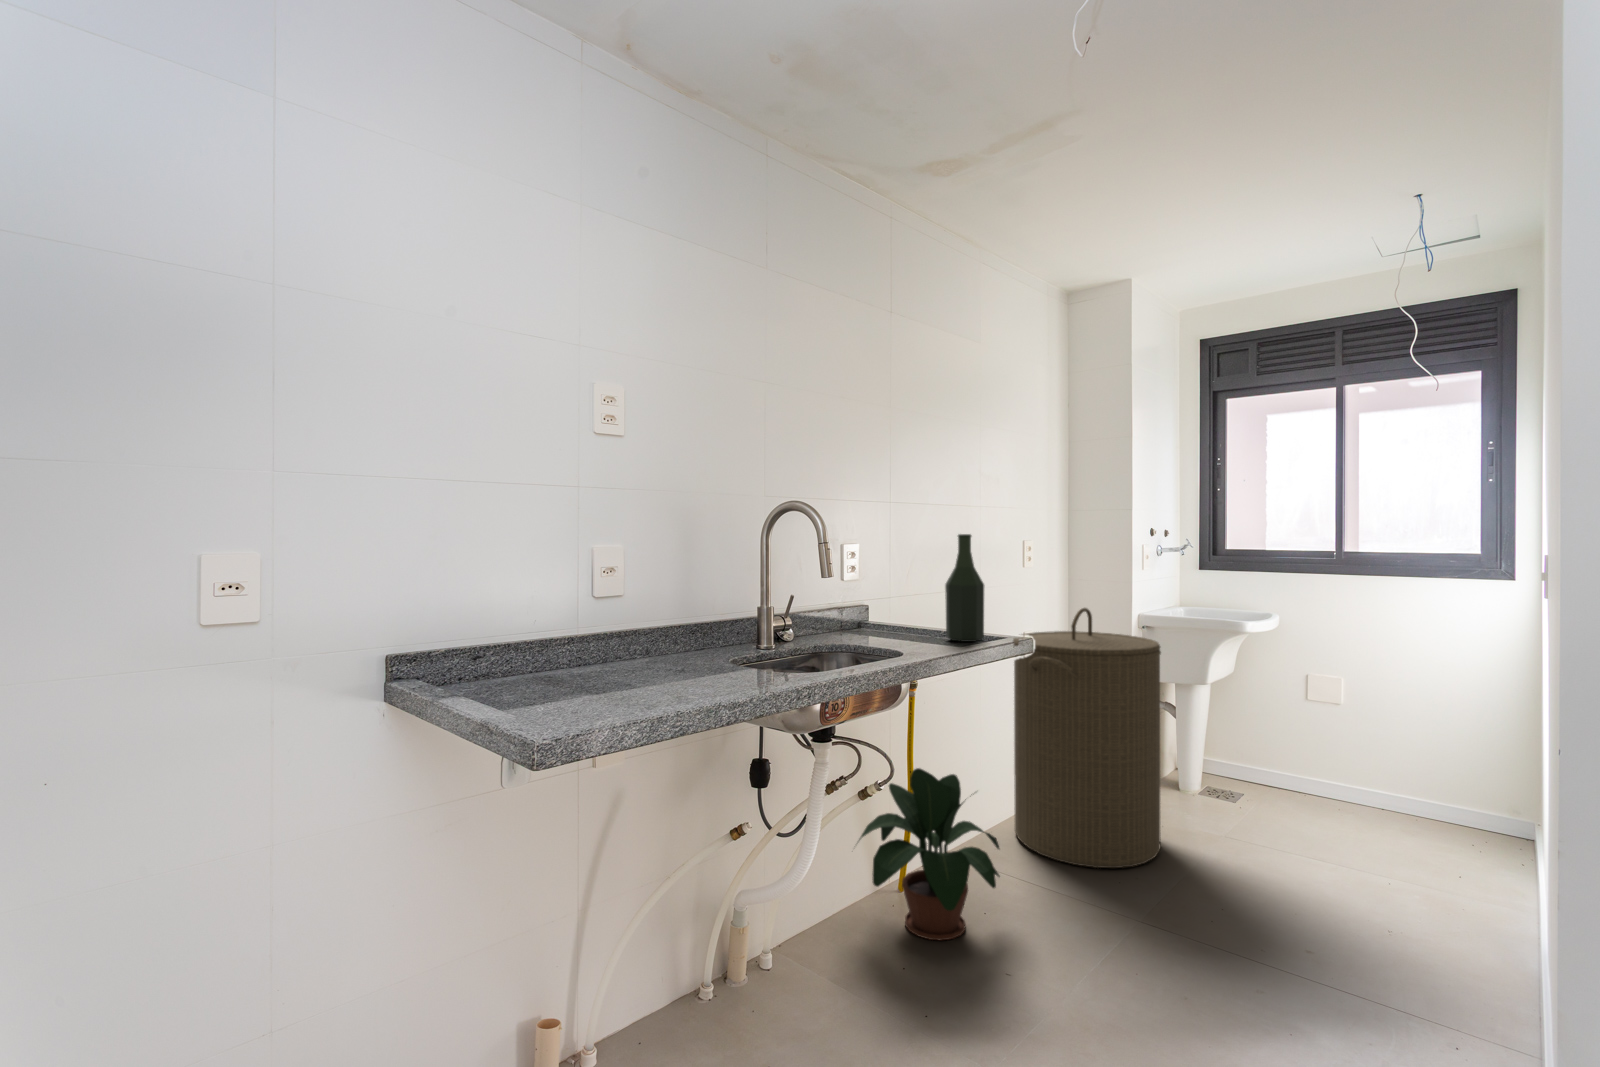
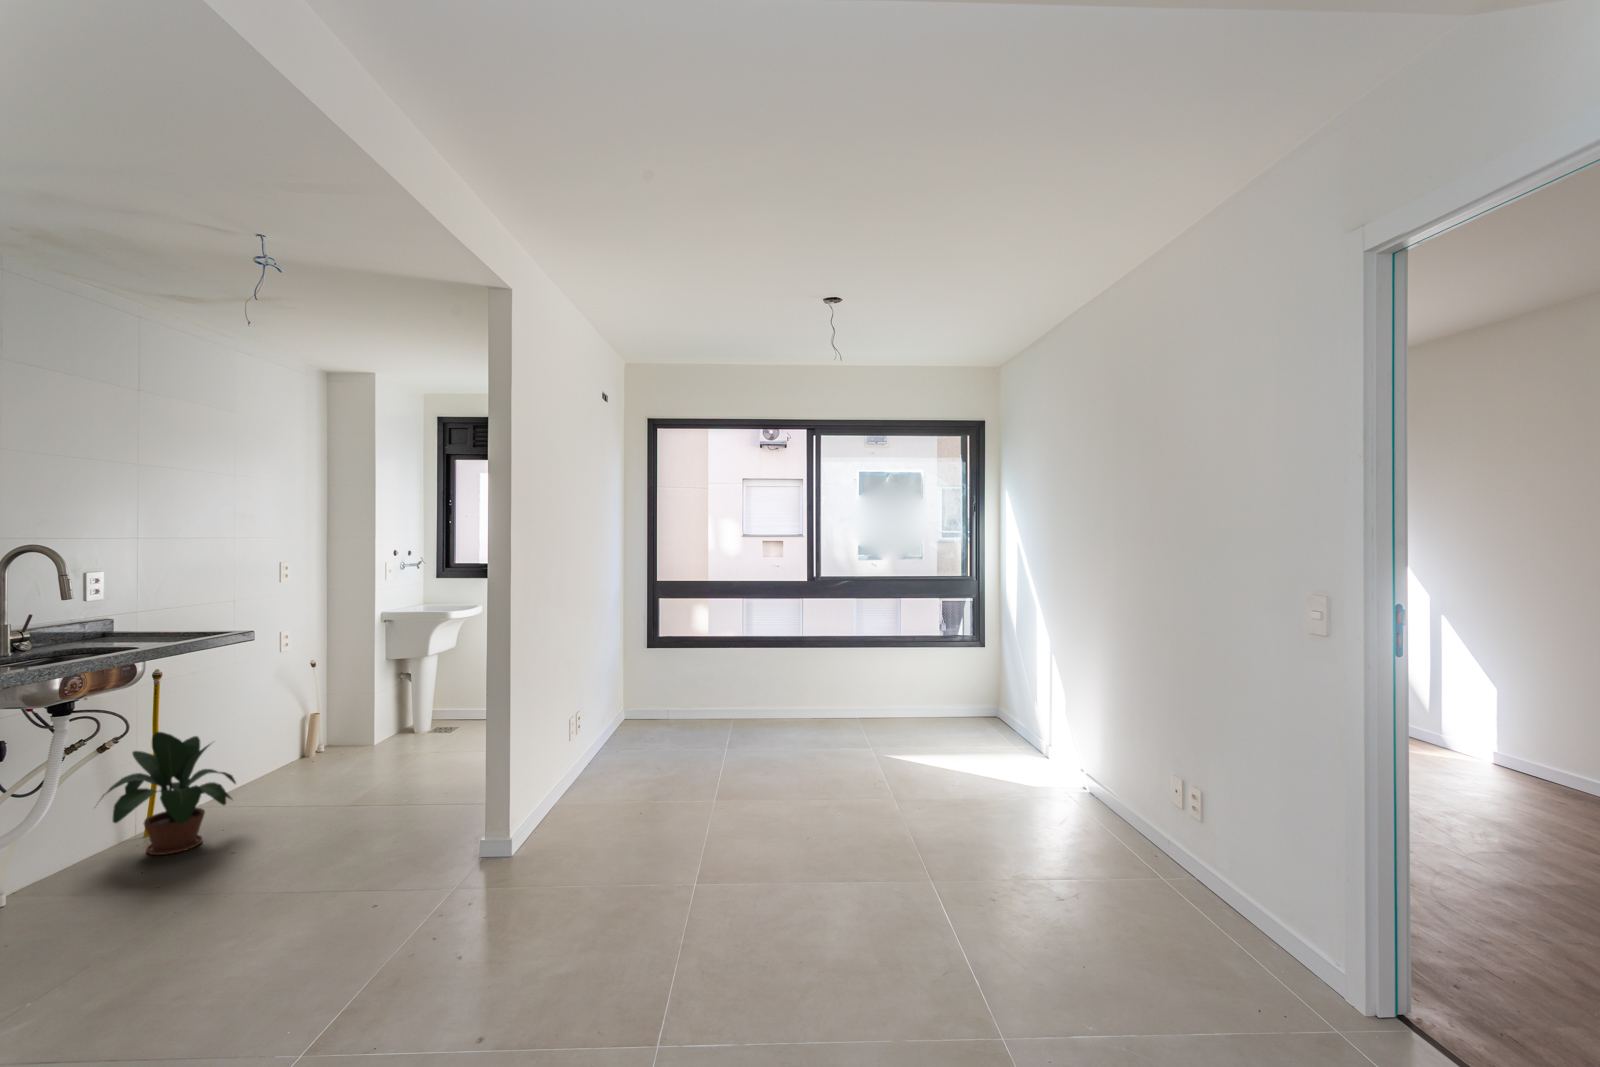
bottle: present [945,534,984,642] -> none [181,563,213,637]
laundry hamper: present [1013,608,1161,868] -> none [264,609,381,790]

